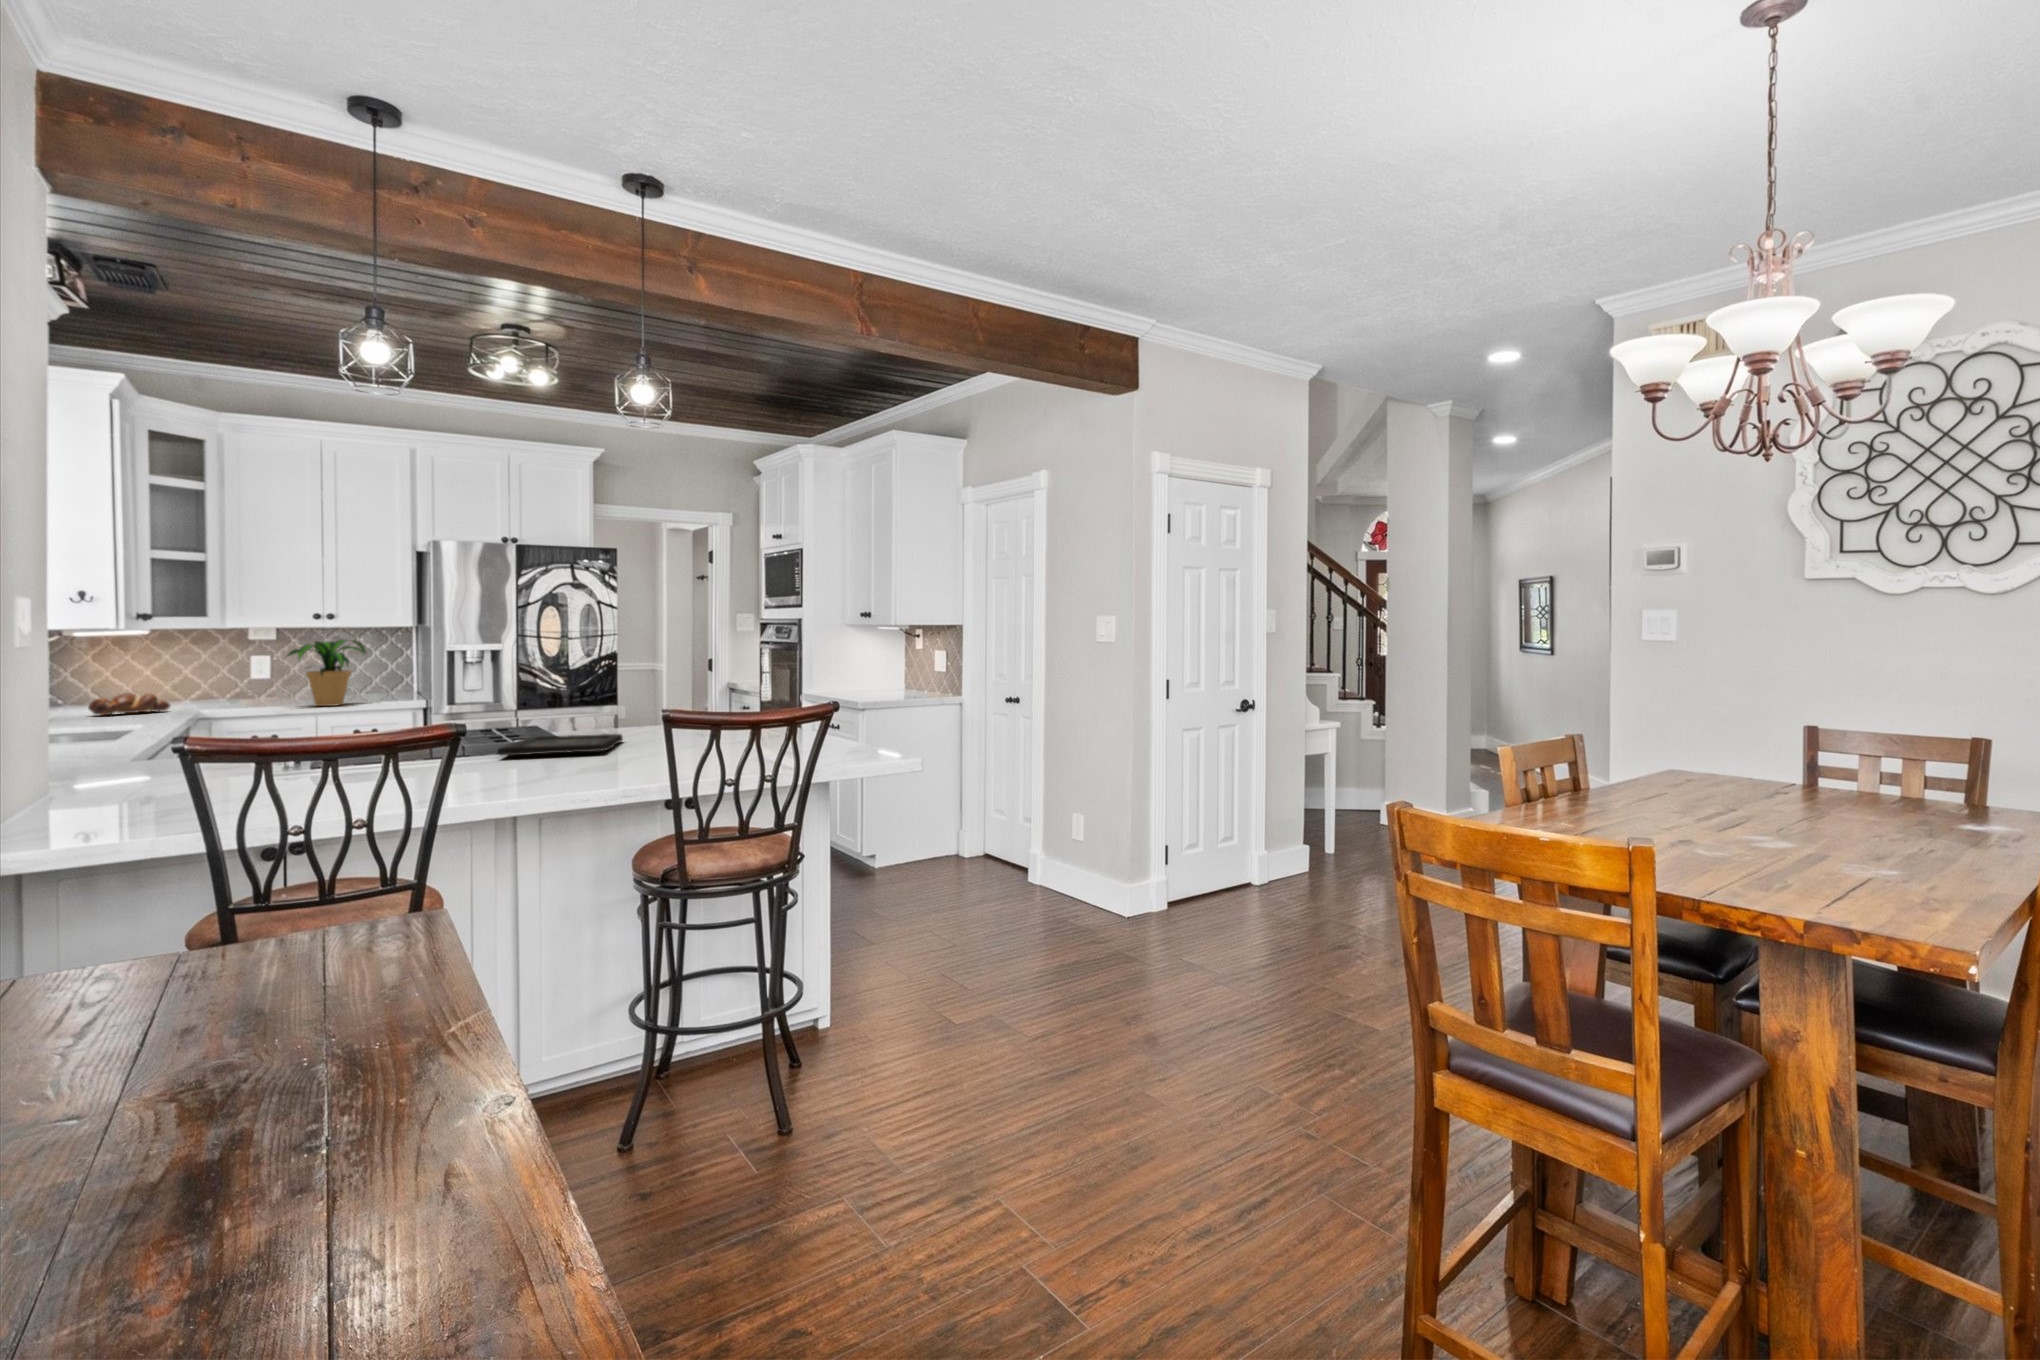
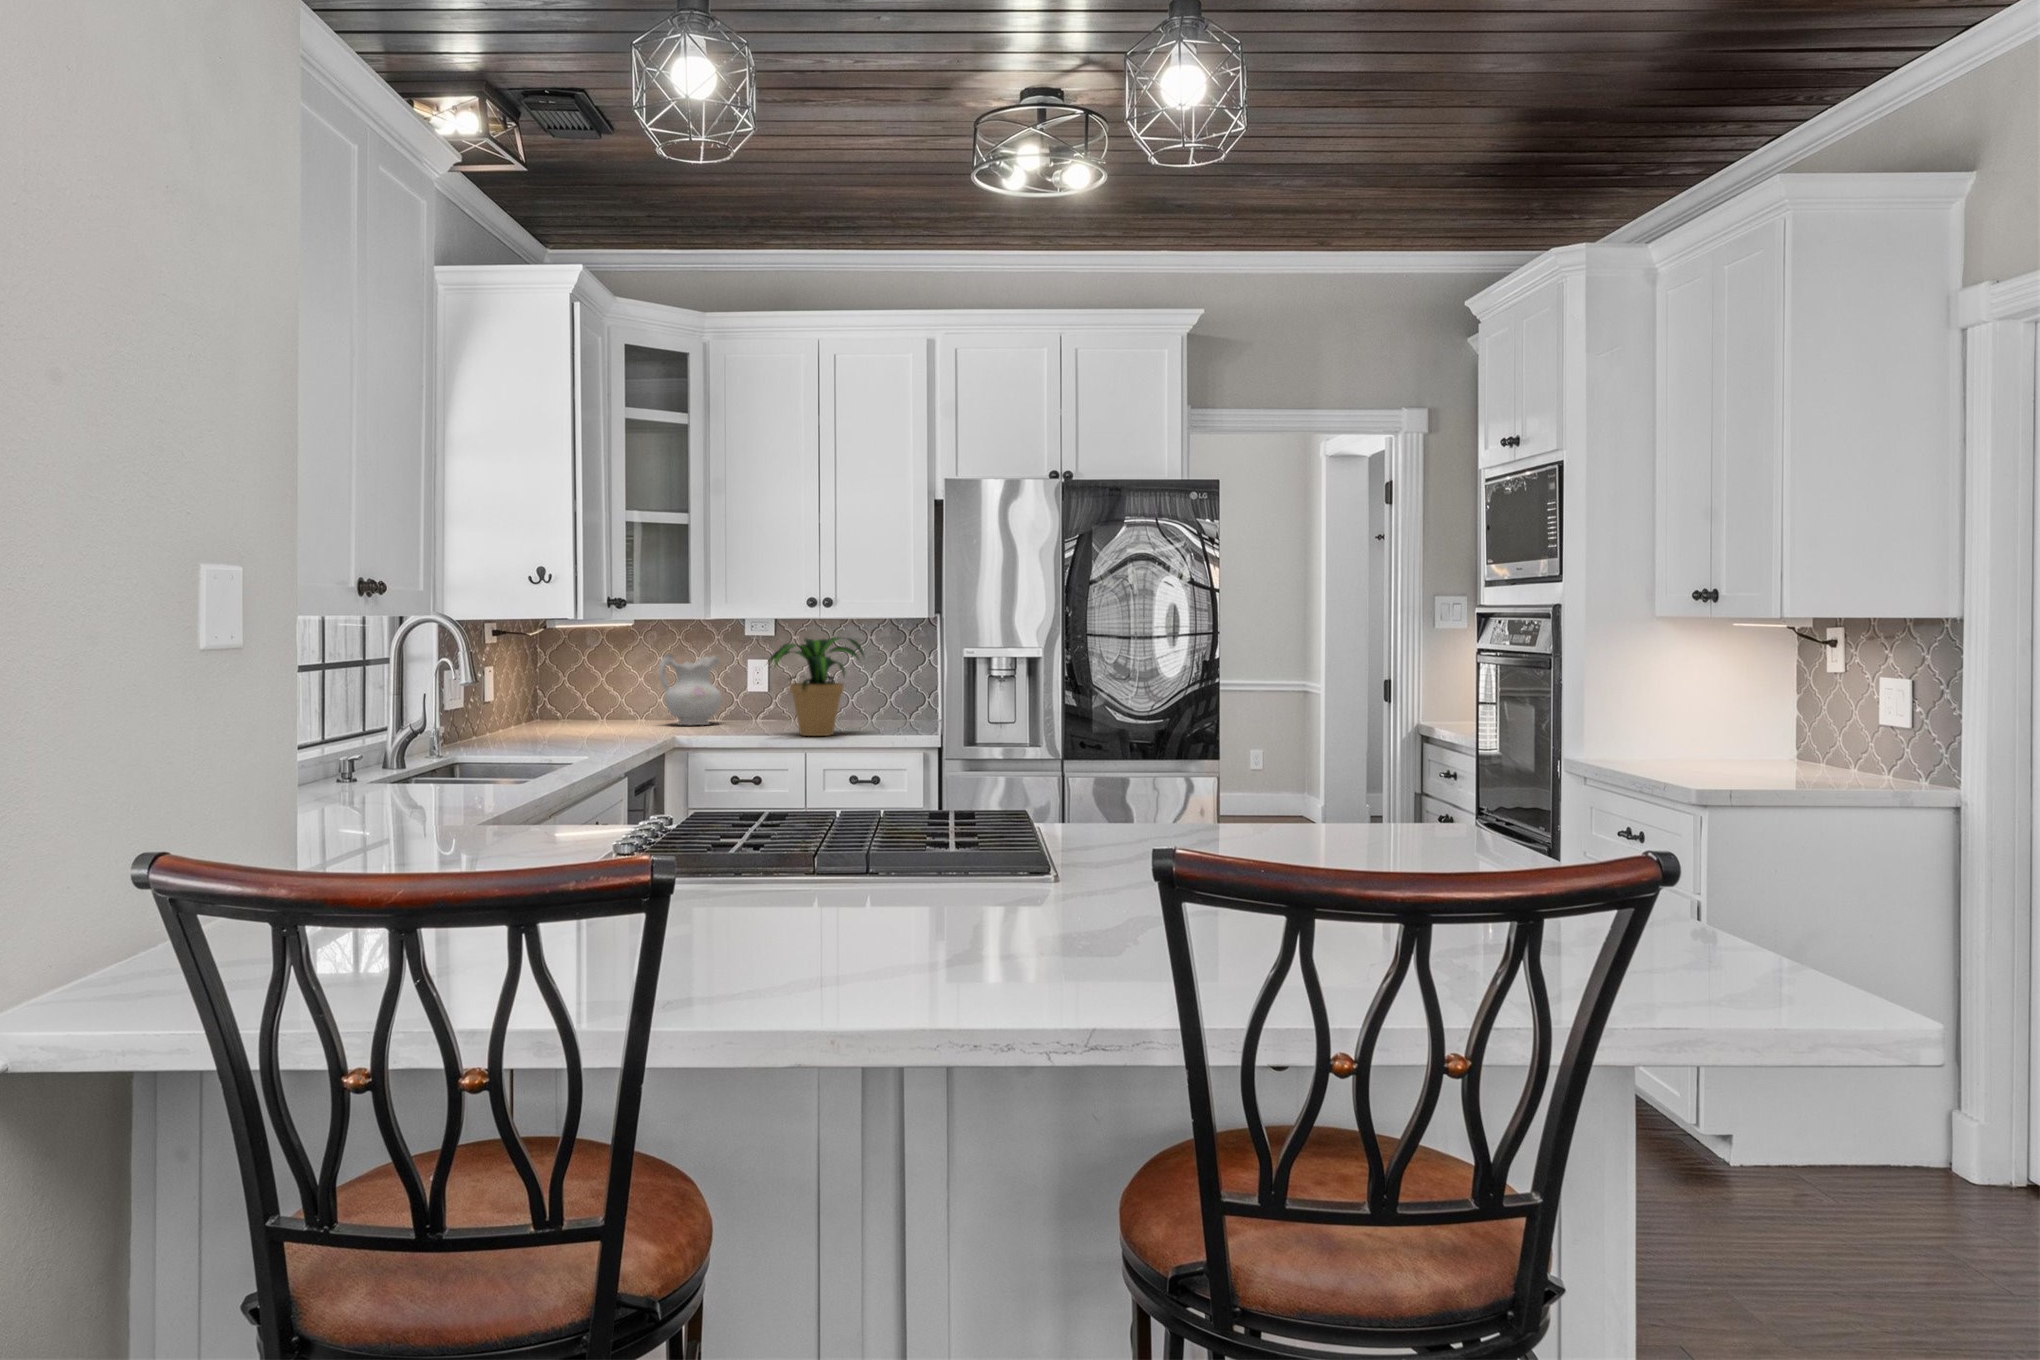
ceramic pitcher: none [165,655,224,707] -> present [659,654,721,725]
bread loaf: present [88,693,170,715] -> none [570,705,653,735]
tray: present [498,734,623,756] -> none [777,880,1091,969]

